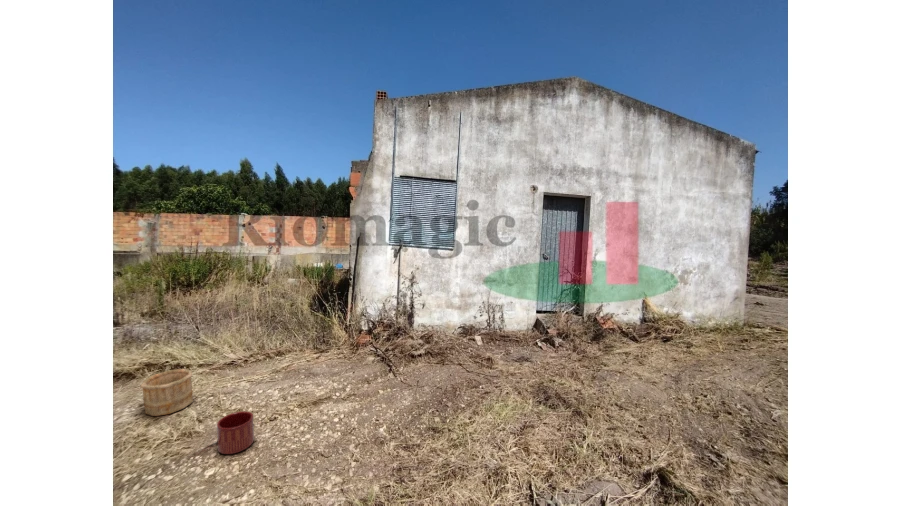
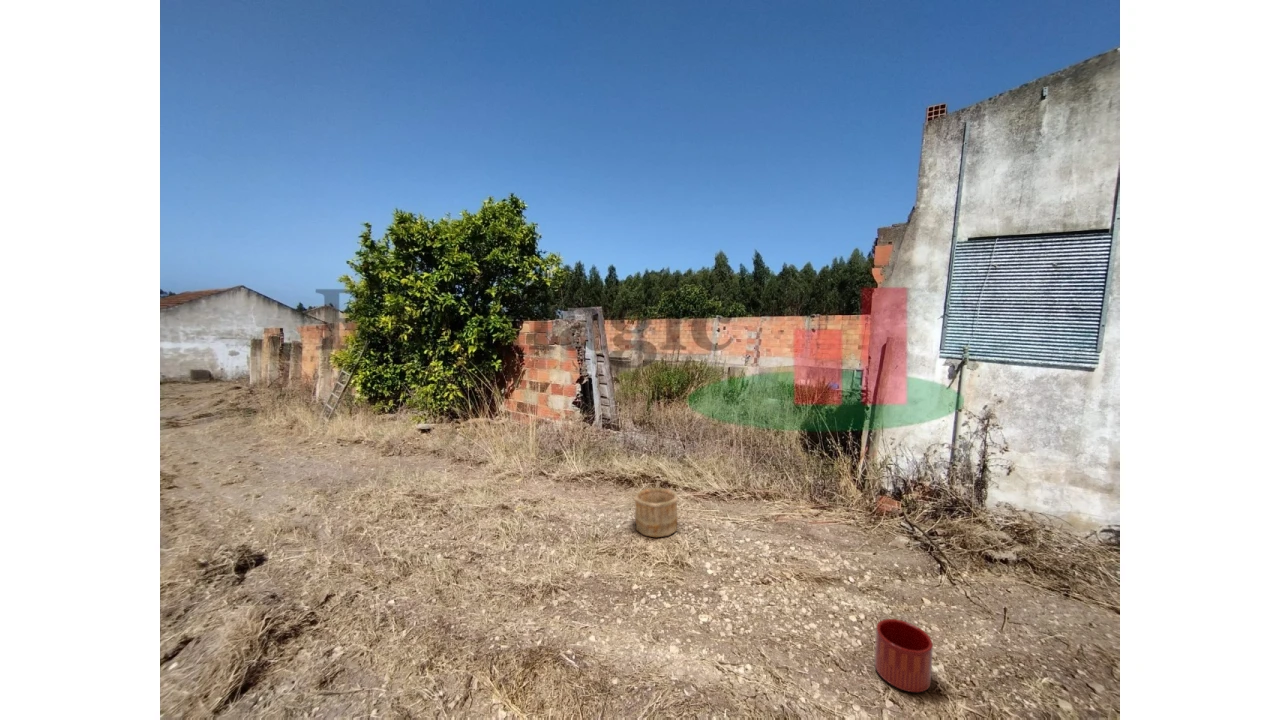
planter: present [217,411,254,454] -> present [875,619,933,692]

